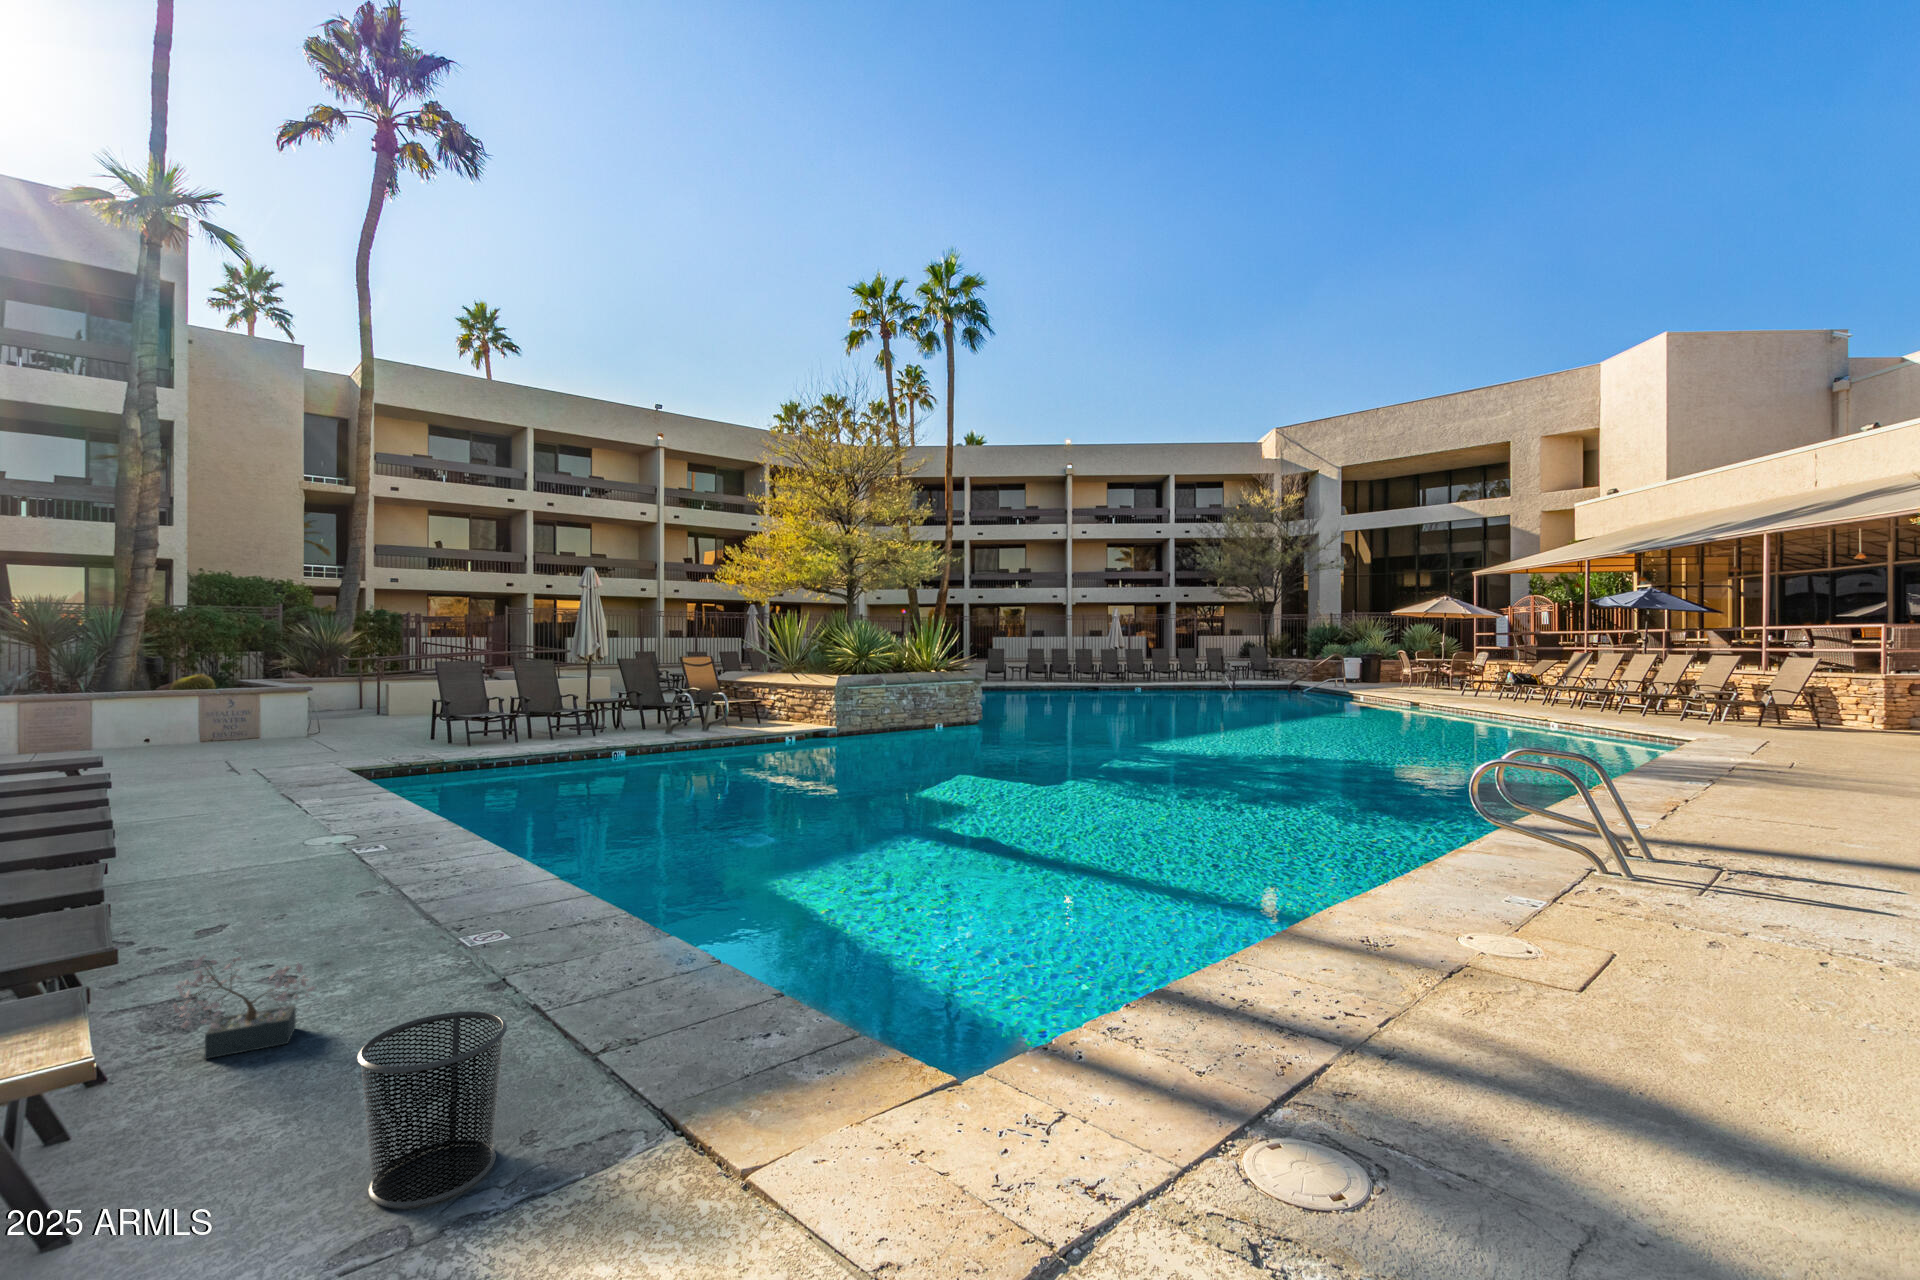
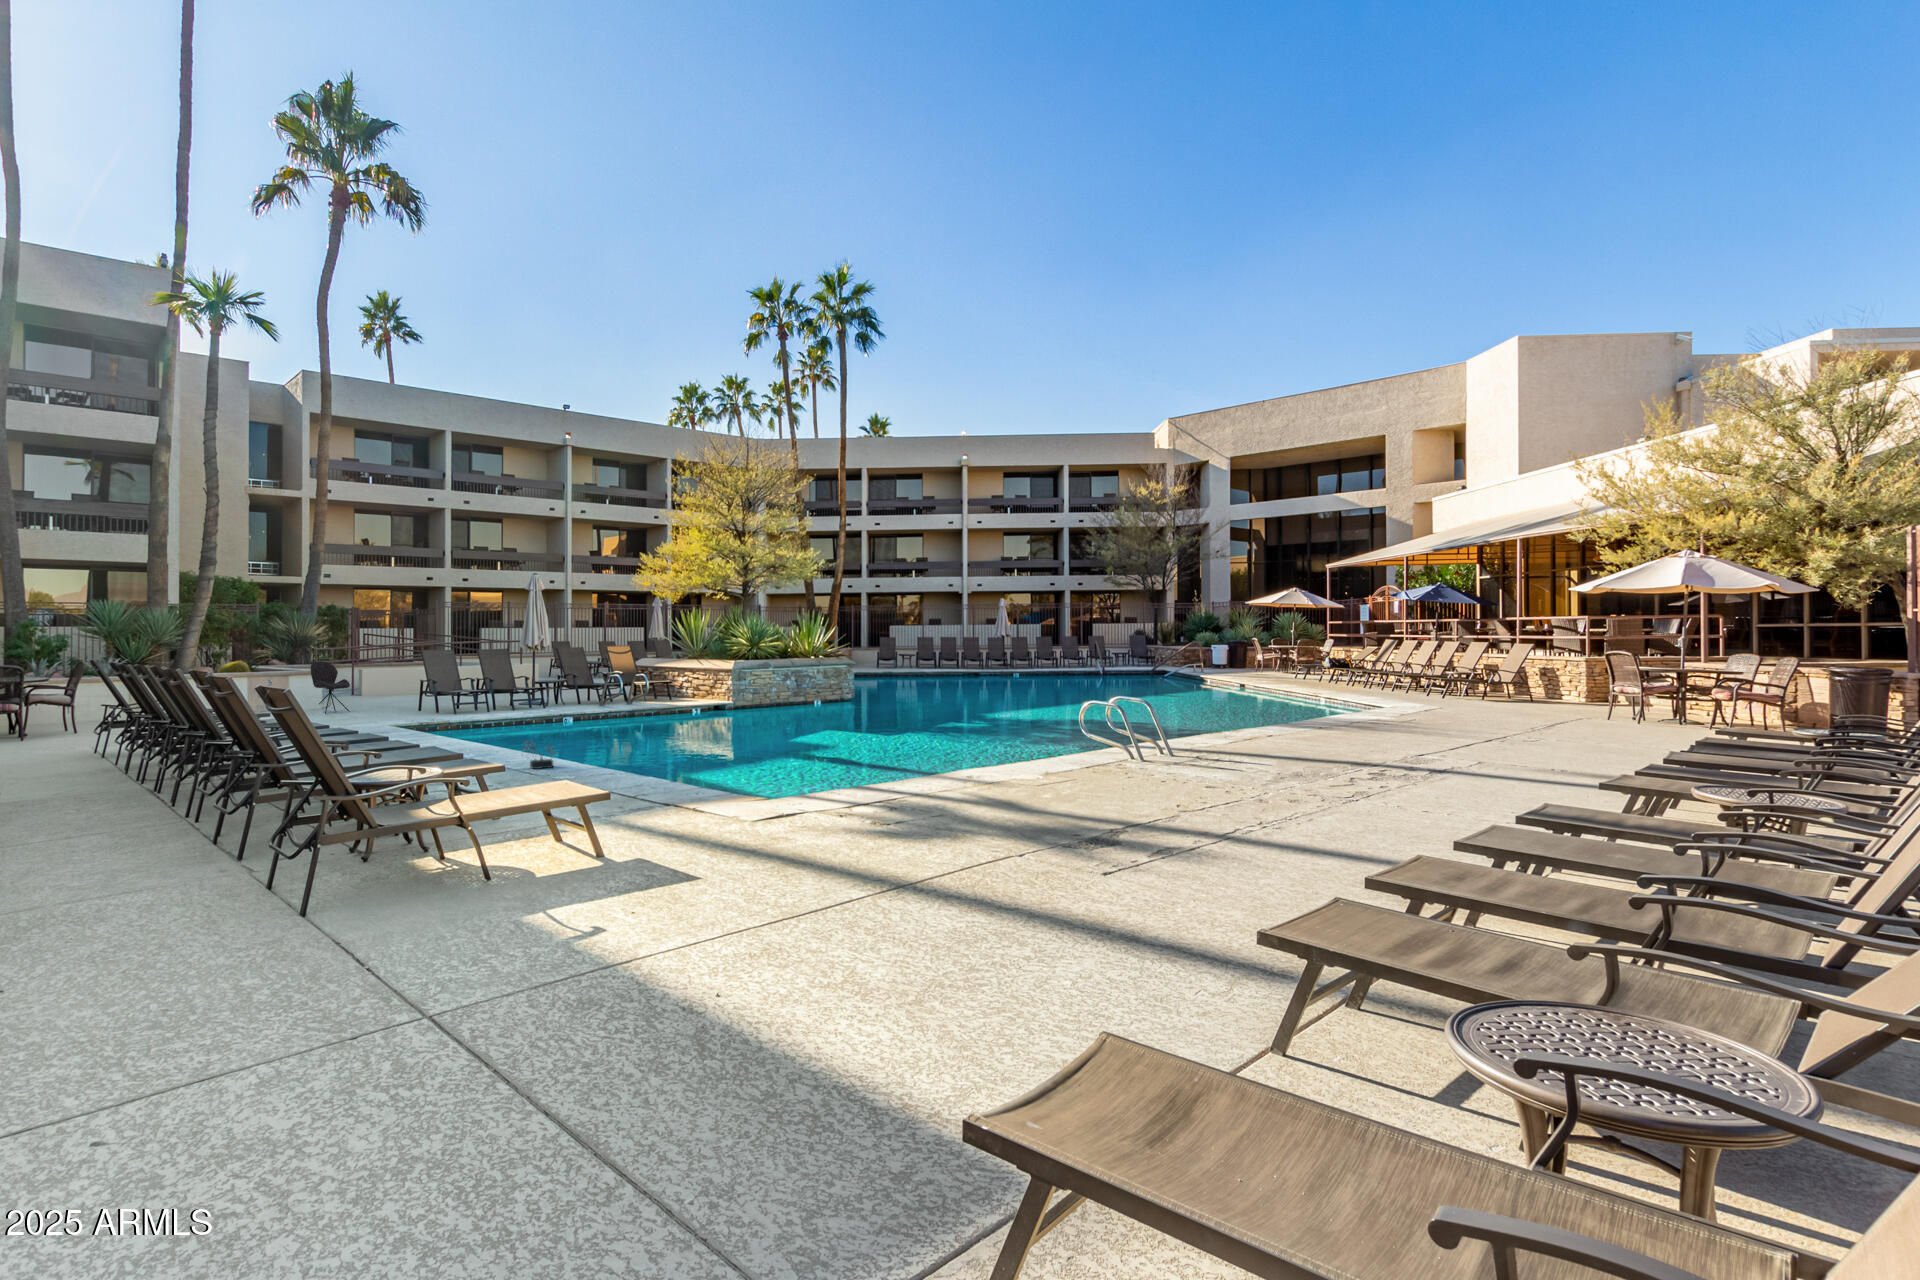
chair: none [258,676,314,749] -> present [311,661,350,714]
waste bin: present [357,1011,507,1208] -> none [605,741,638,777]

